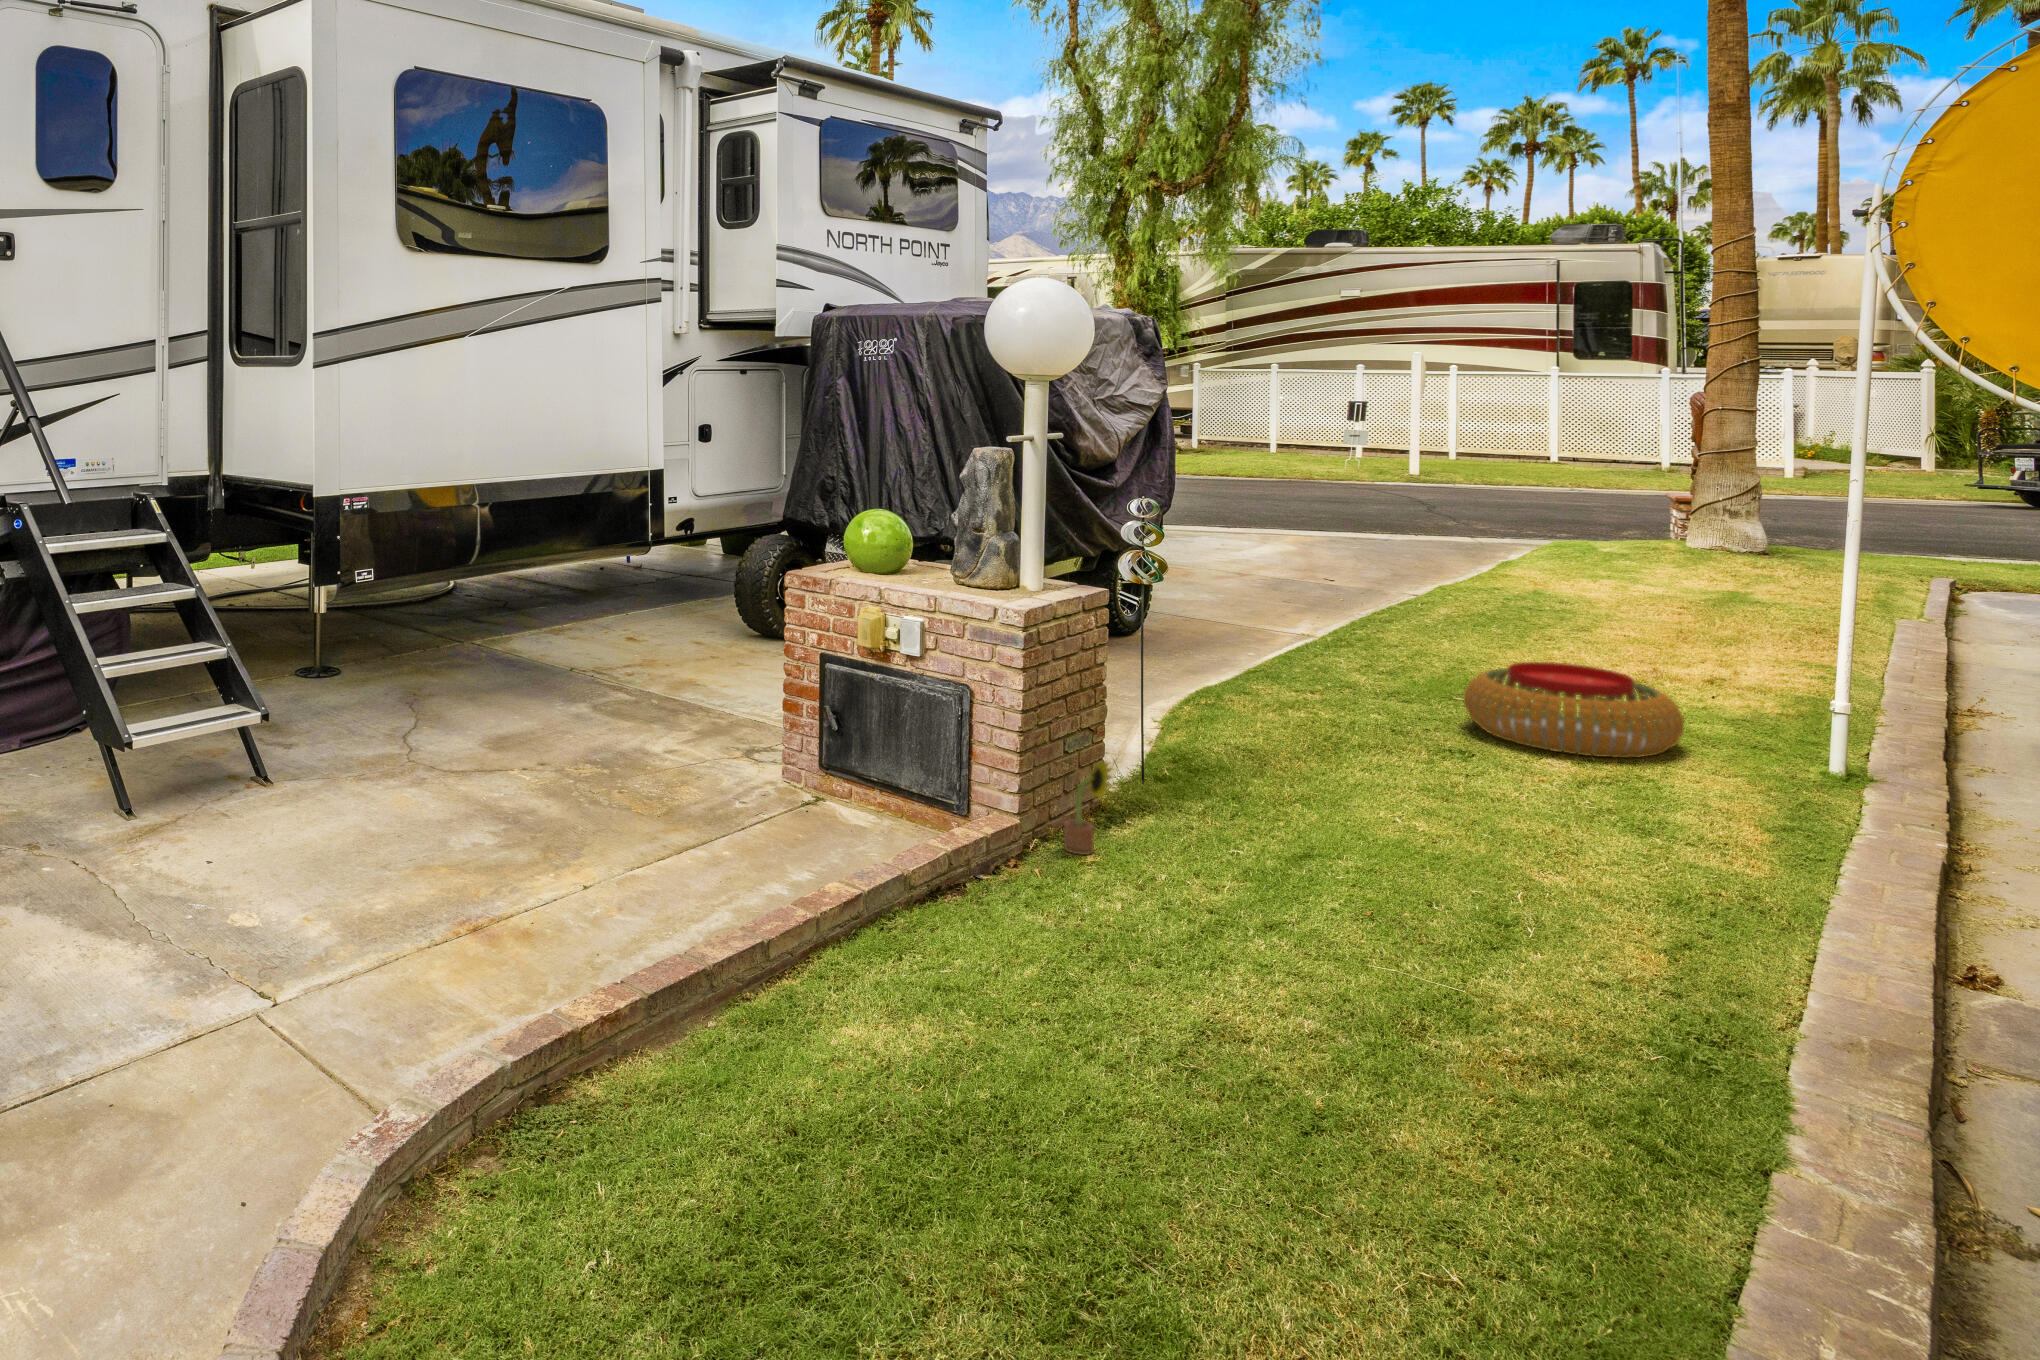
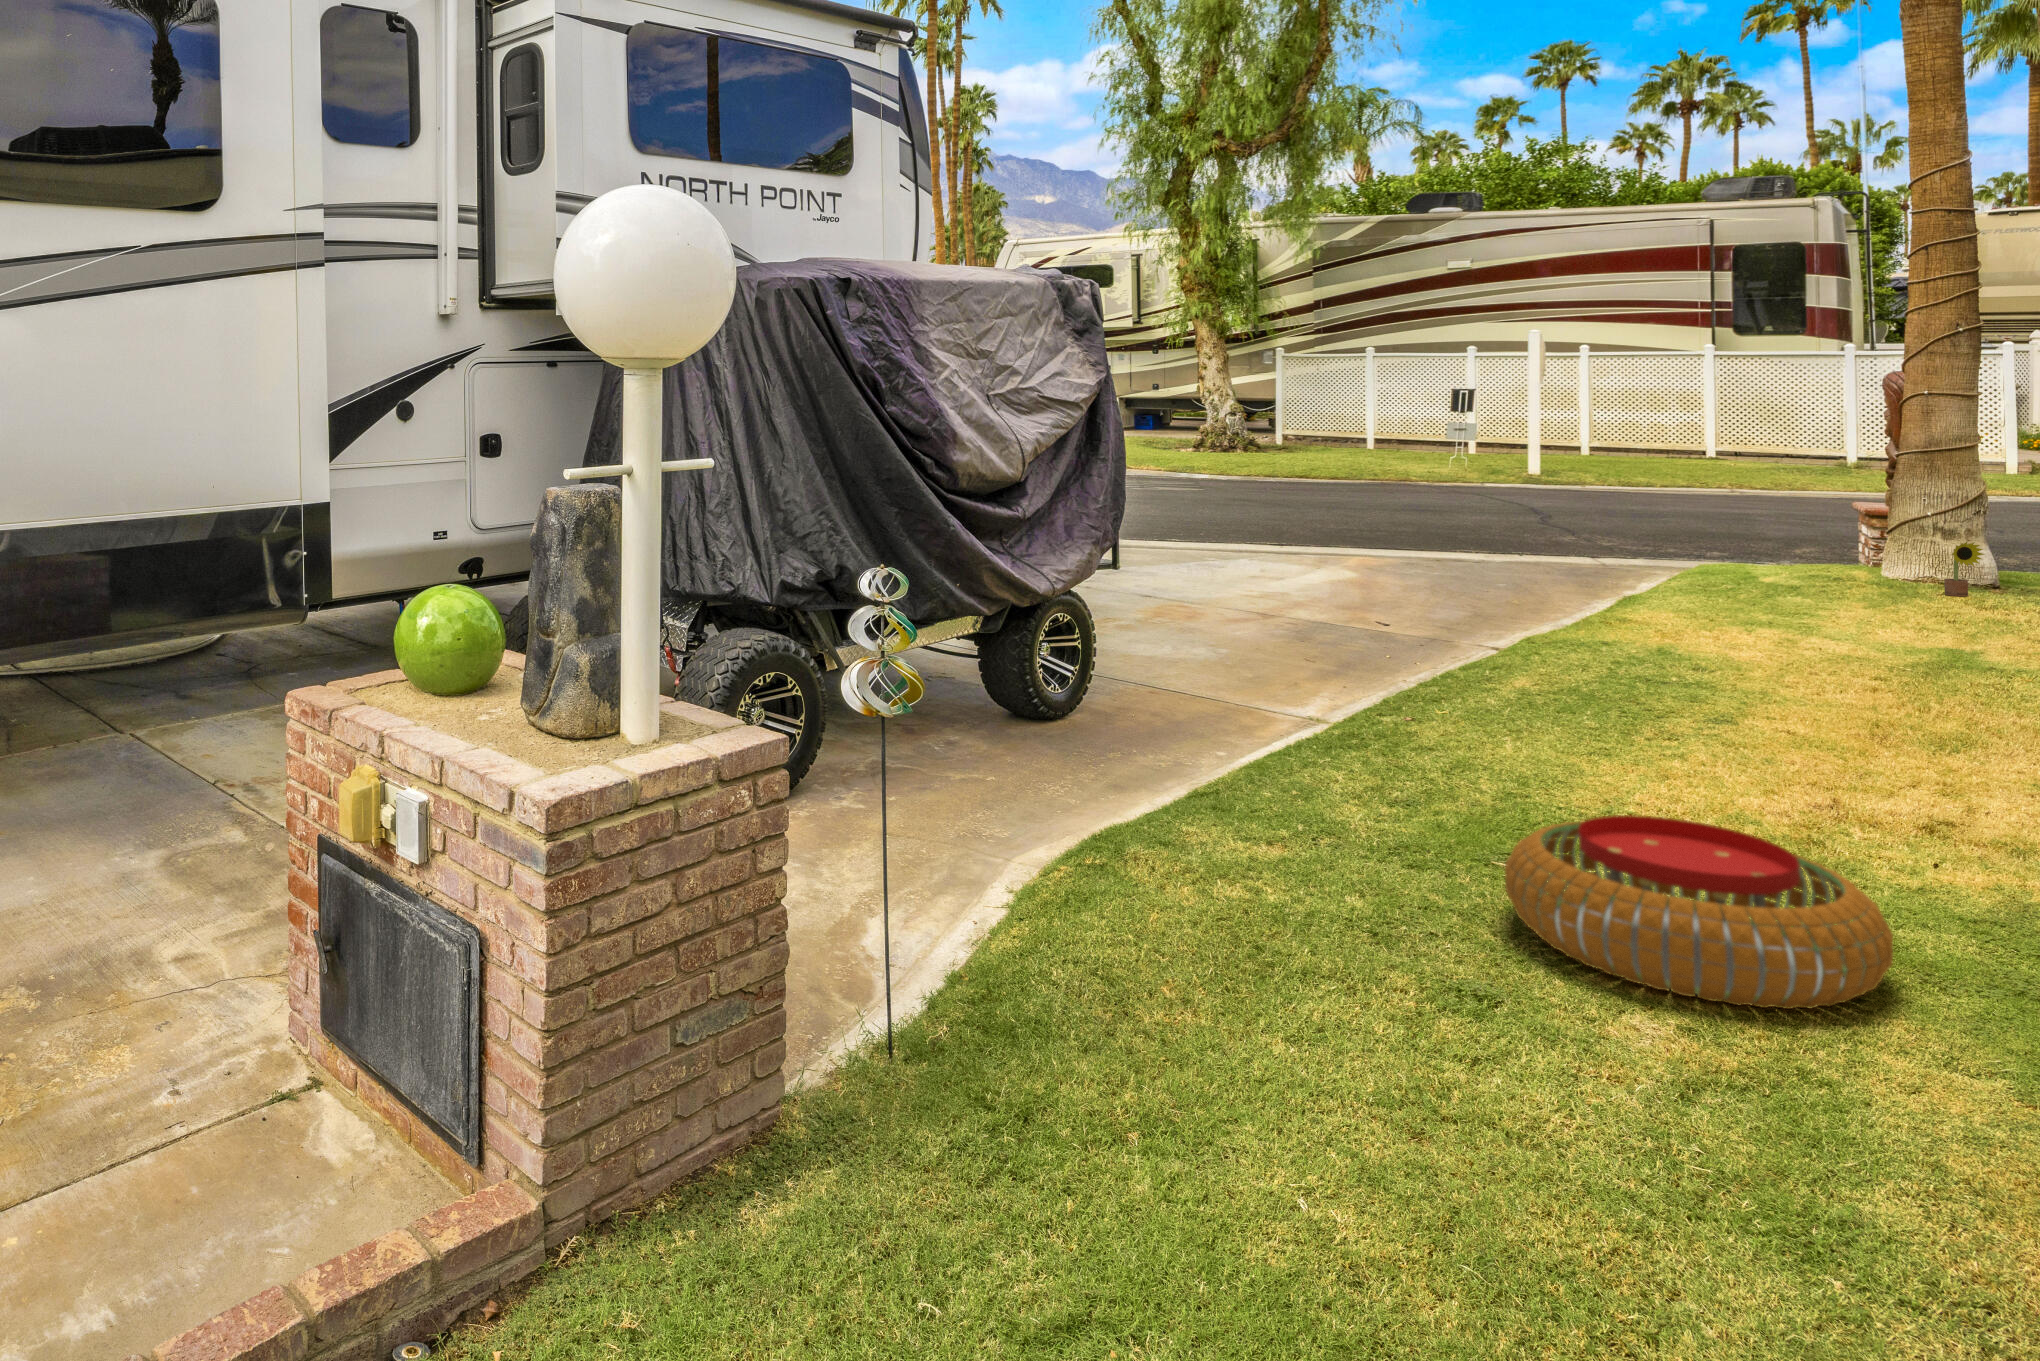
decorative plant: present [1064,762,1115,855] -> present [1944,542,1984,596]

